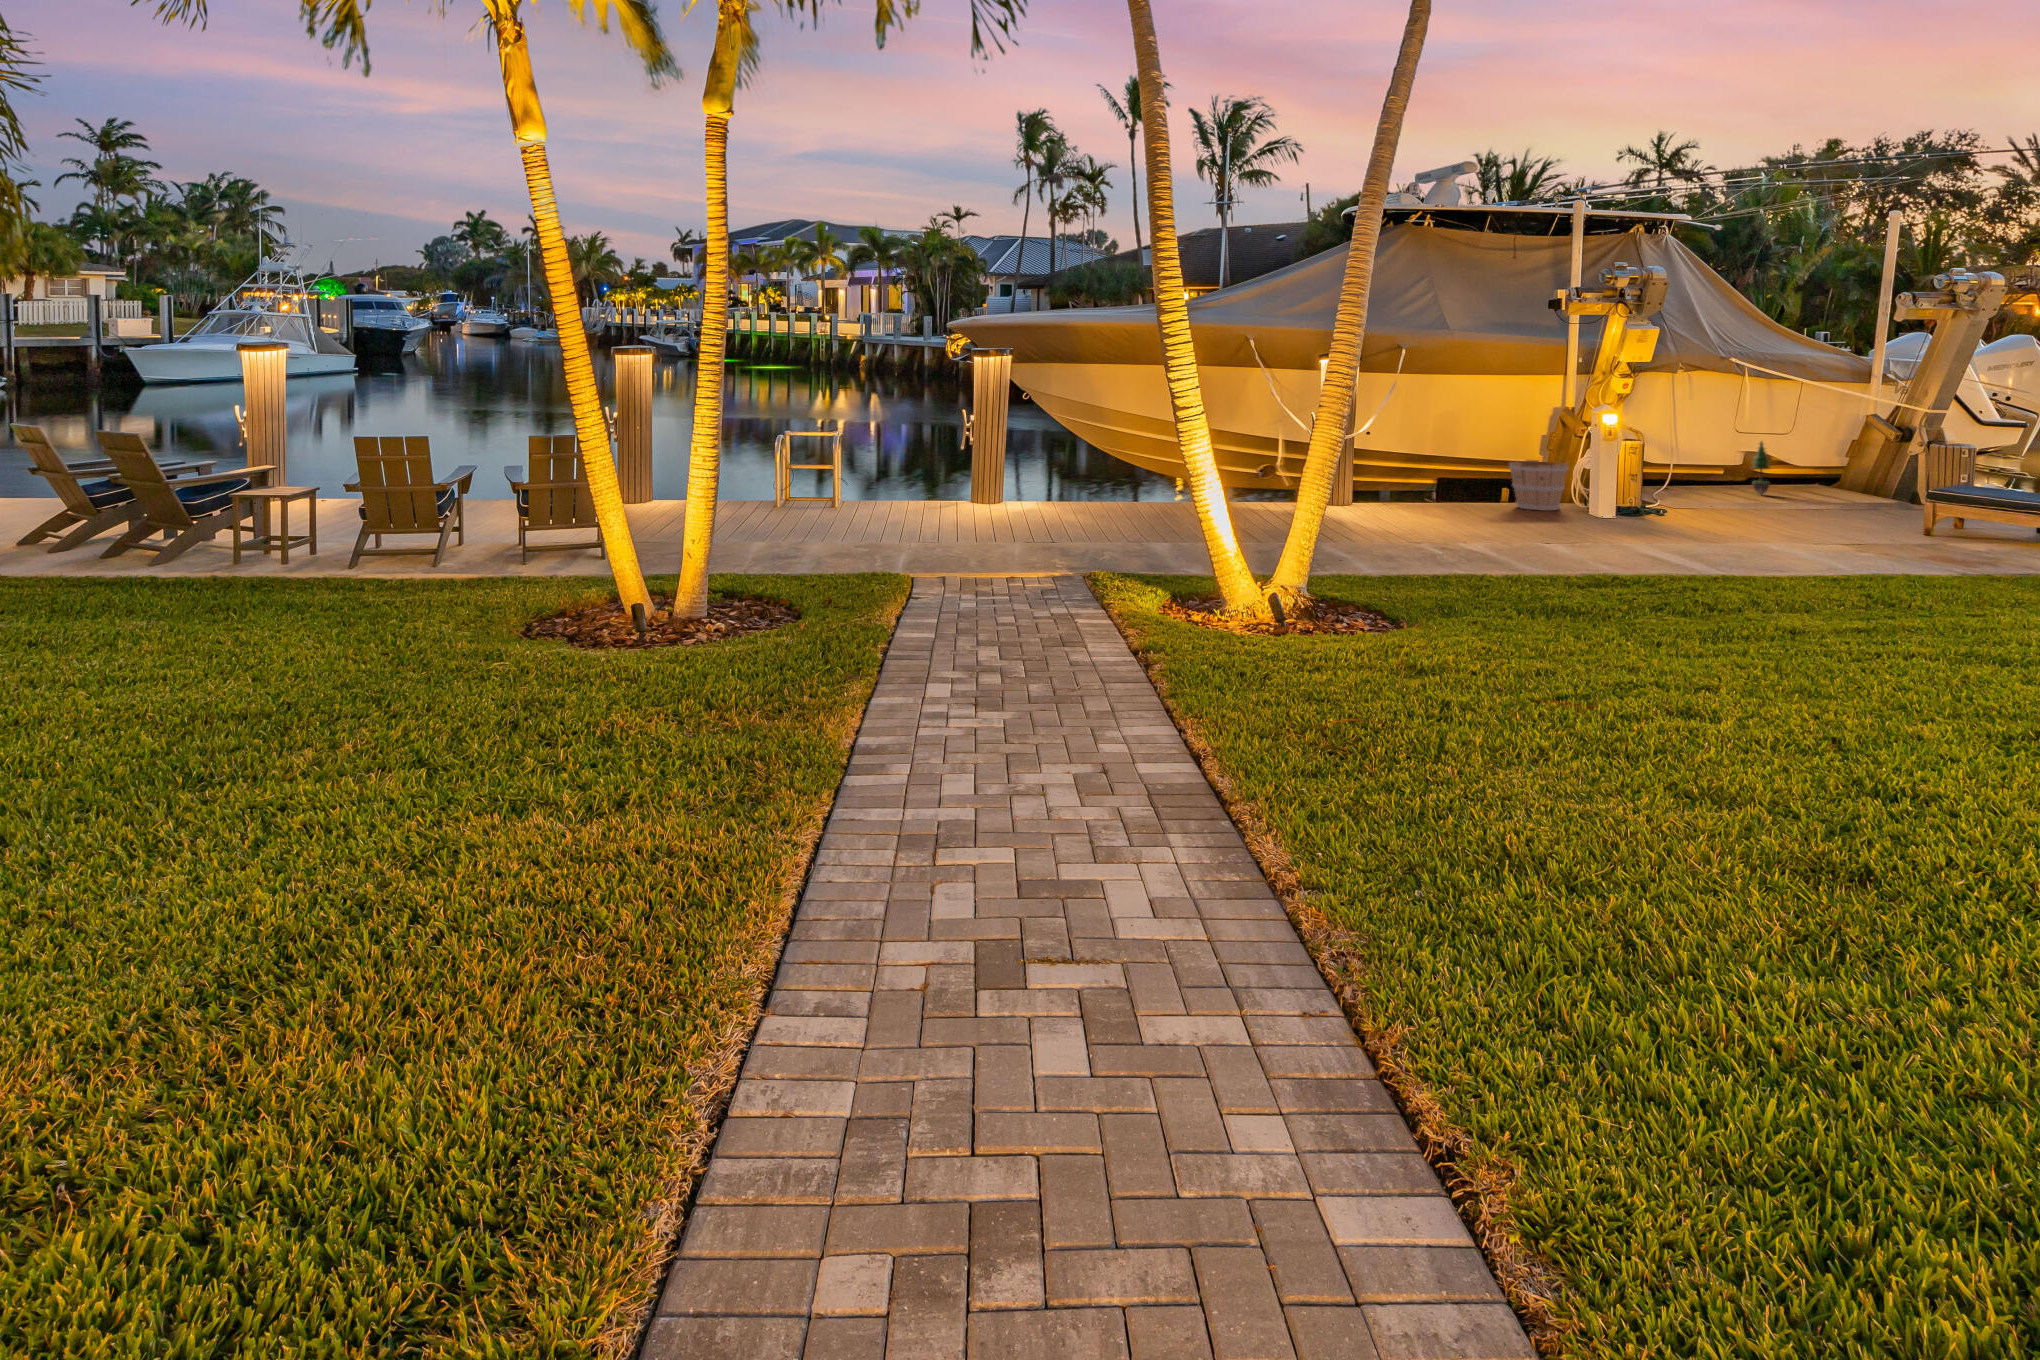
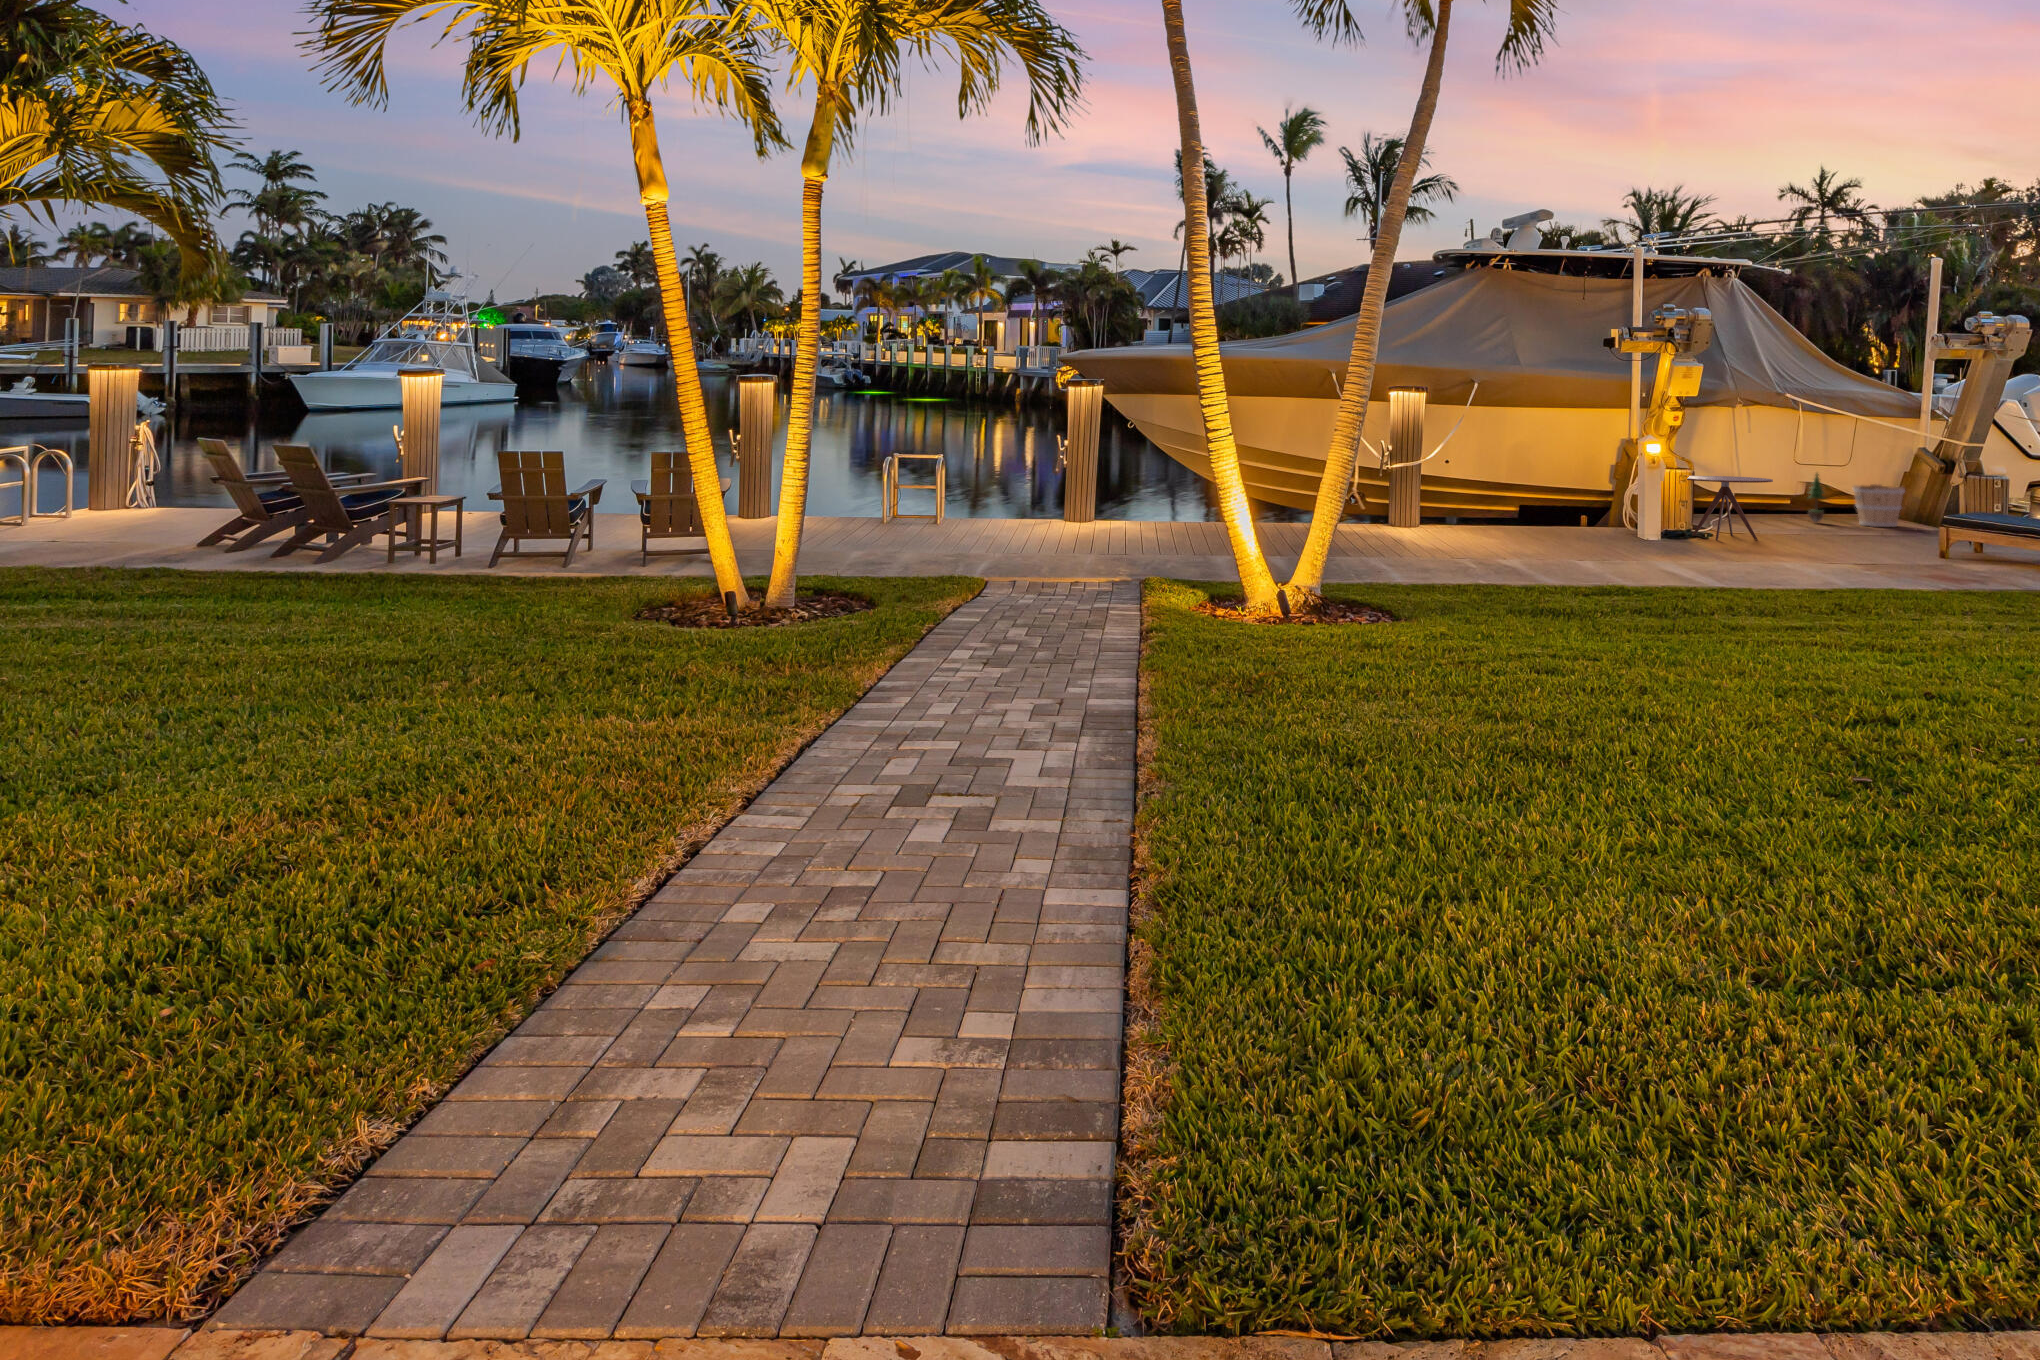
round table: none [1634,448,1742,519] -> present [1687,476,1773,540]
wooden bucket: present [1509,460,1568,511] -> present [1853,484,1905,527]

